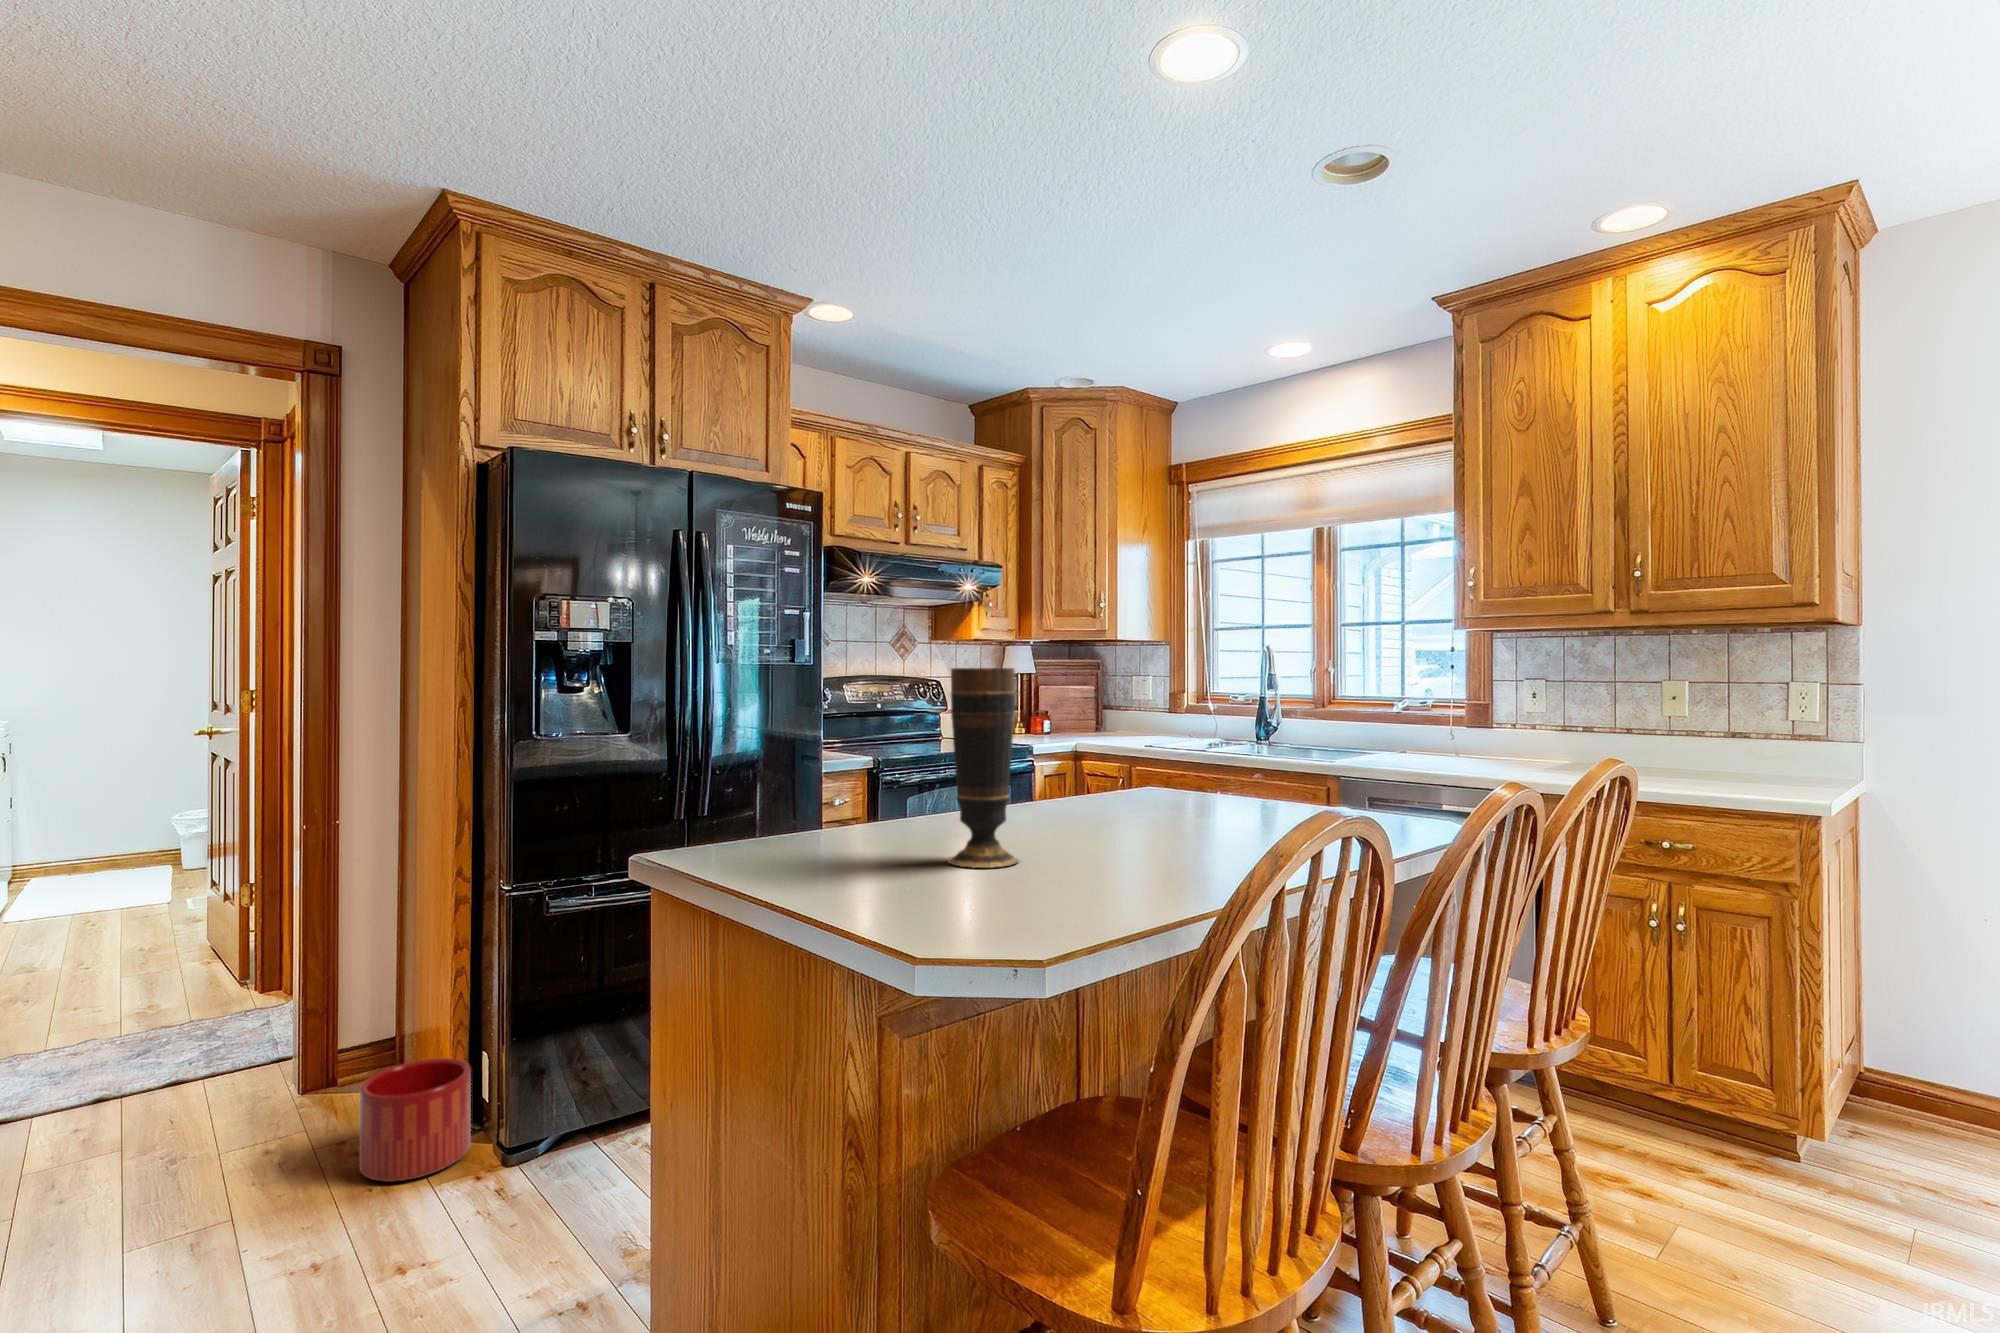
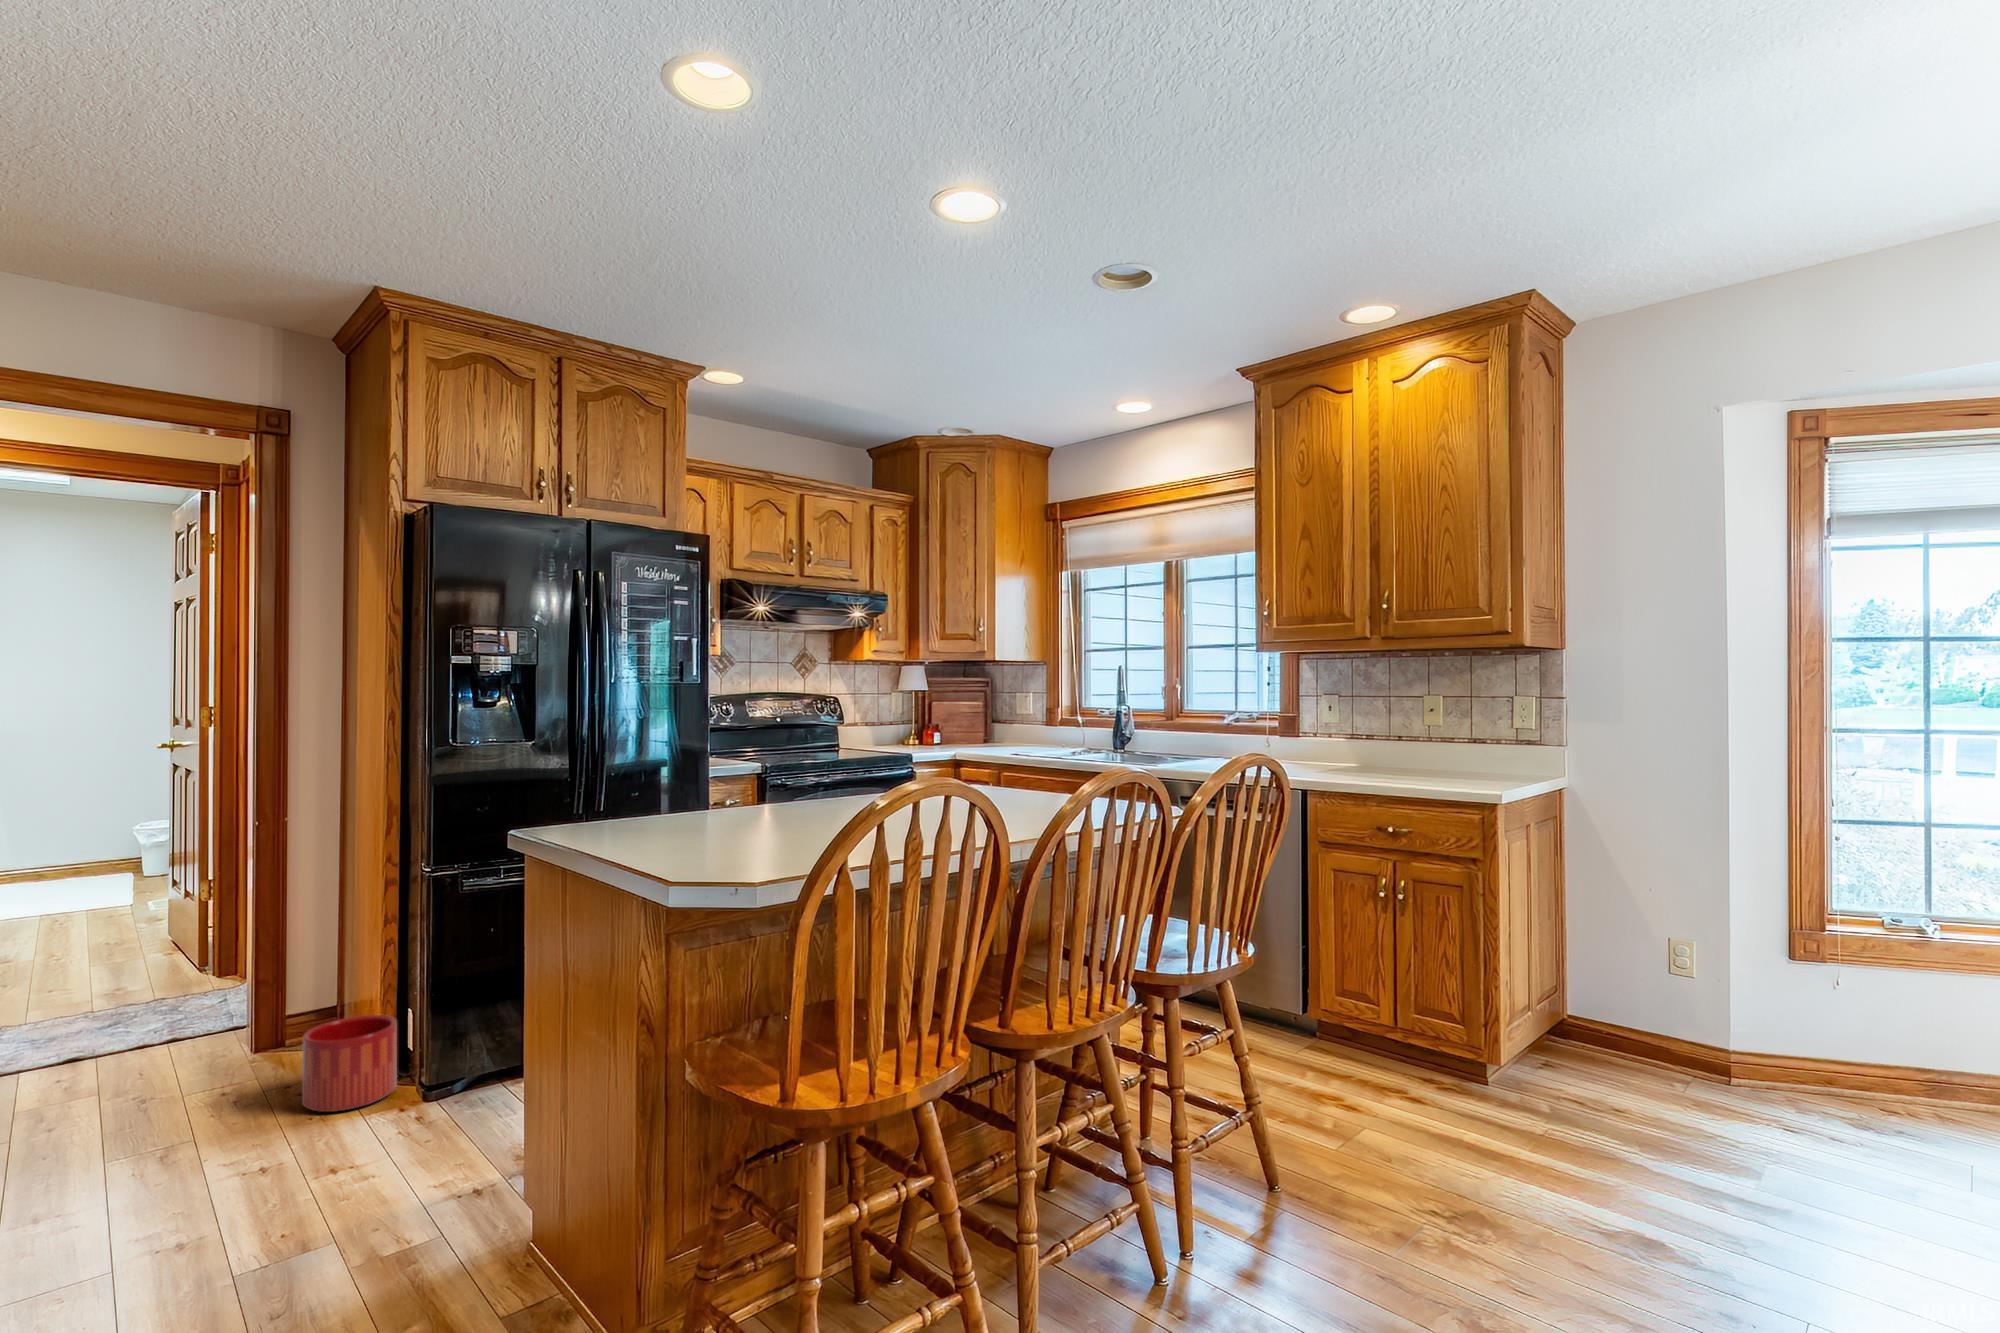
vase: present [948,668,1019,868] -> none [741,690,796,836]

